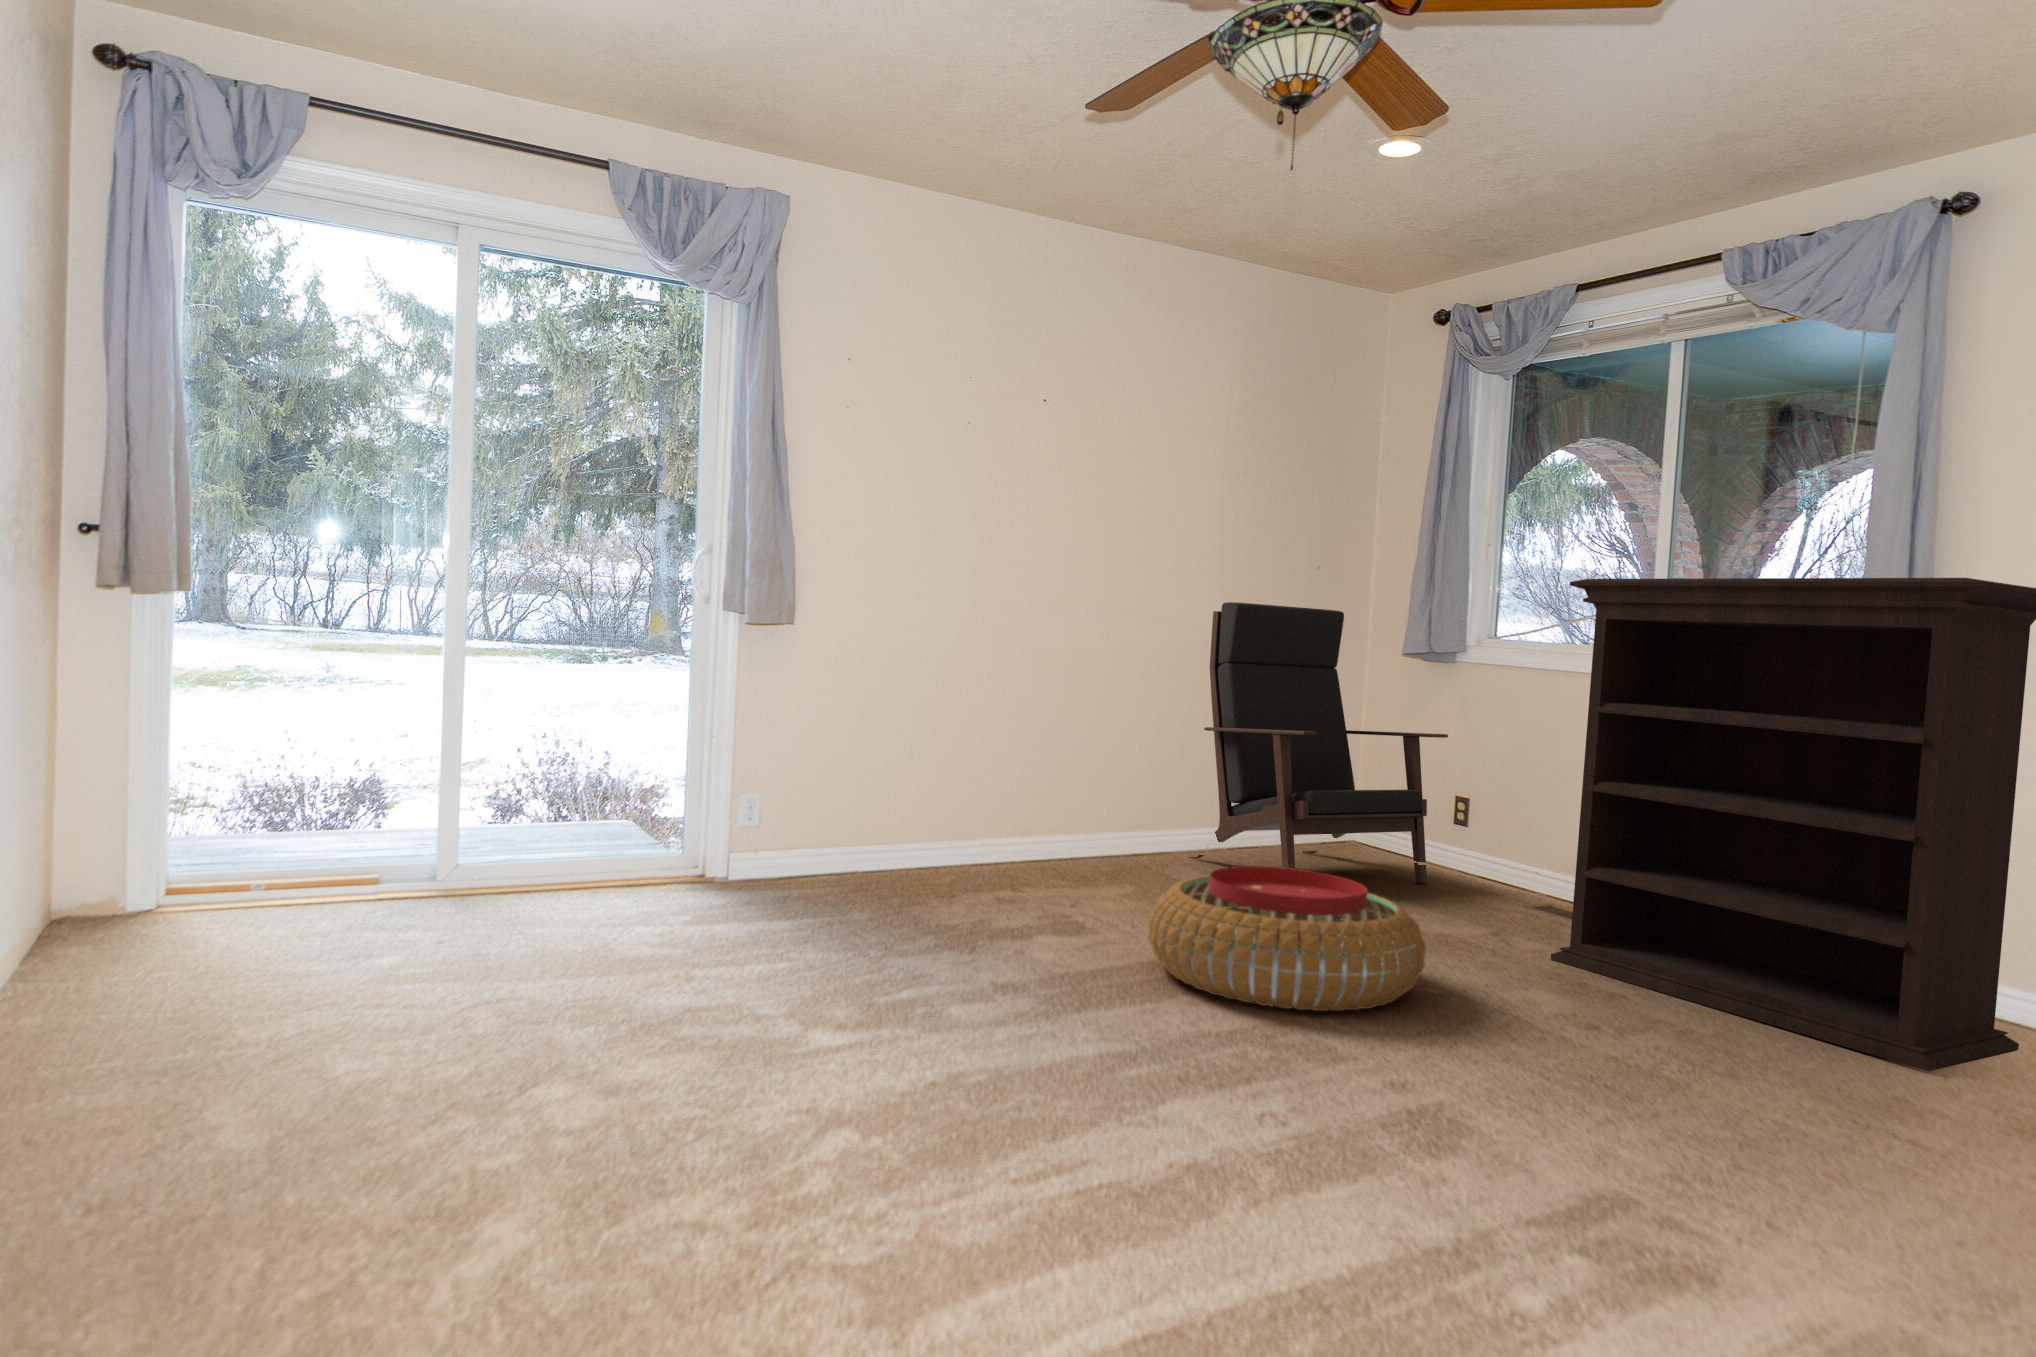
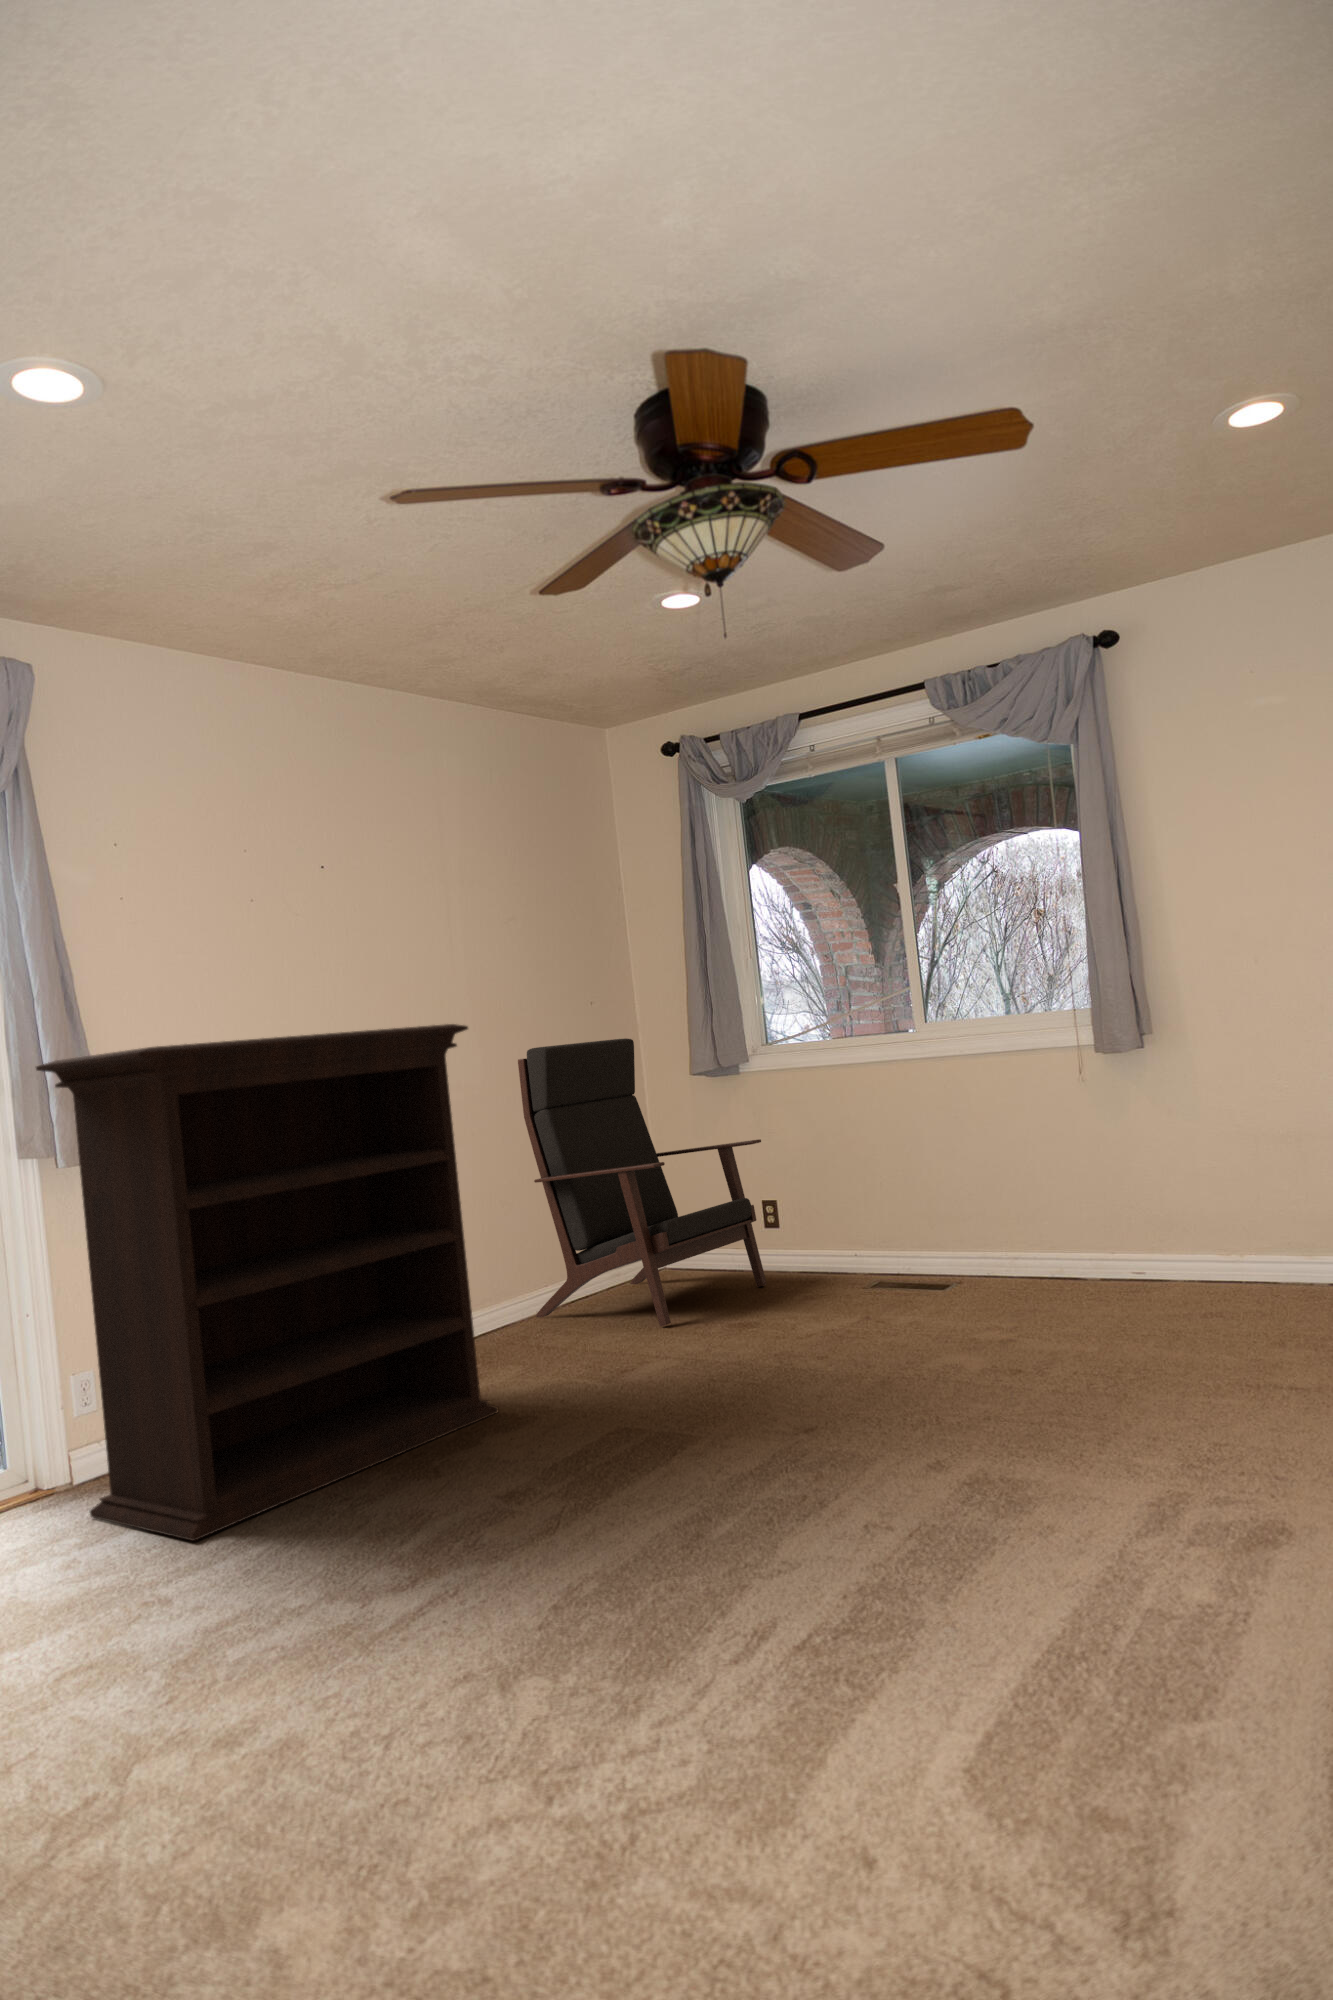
bookshelf: present [1551,578,2036,1071] -> present [36,1024,498,1541]
pouf: present [1148,866,1426,1011] -> none [618,1300,889,1450]

